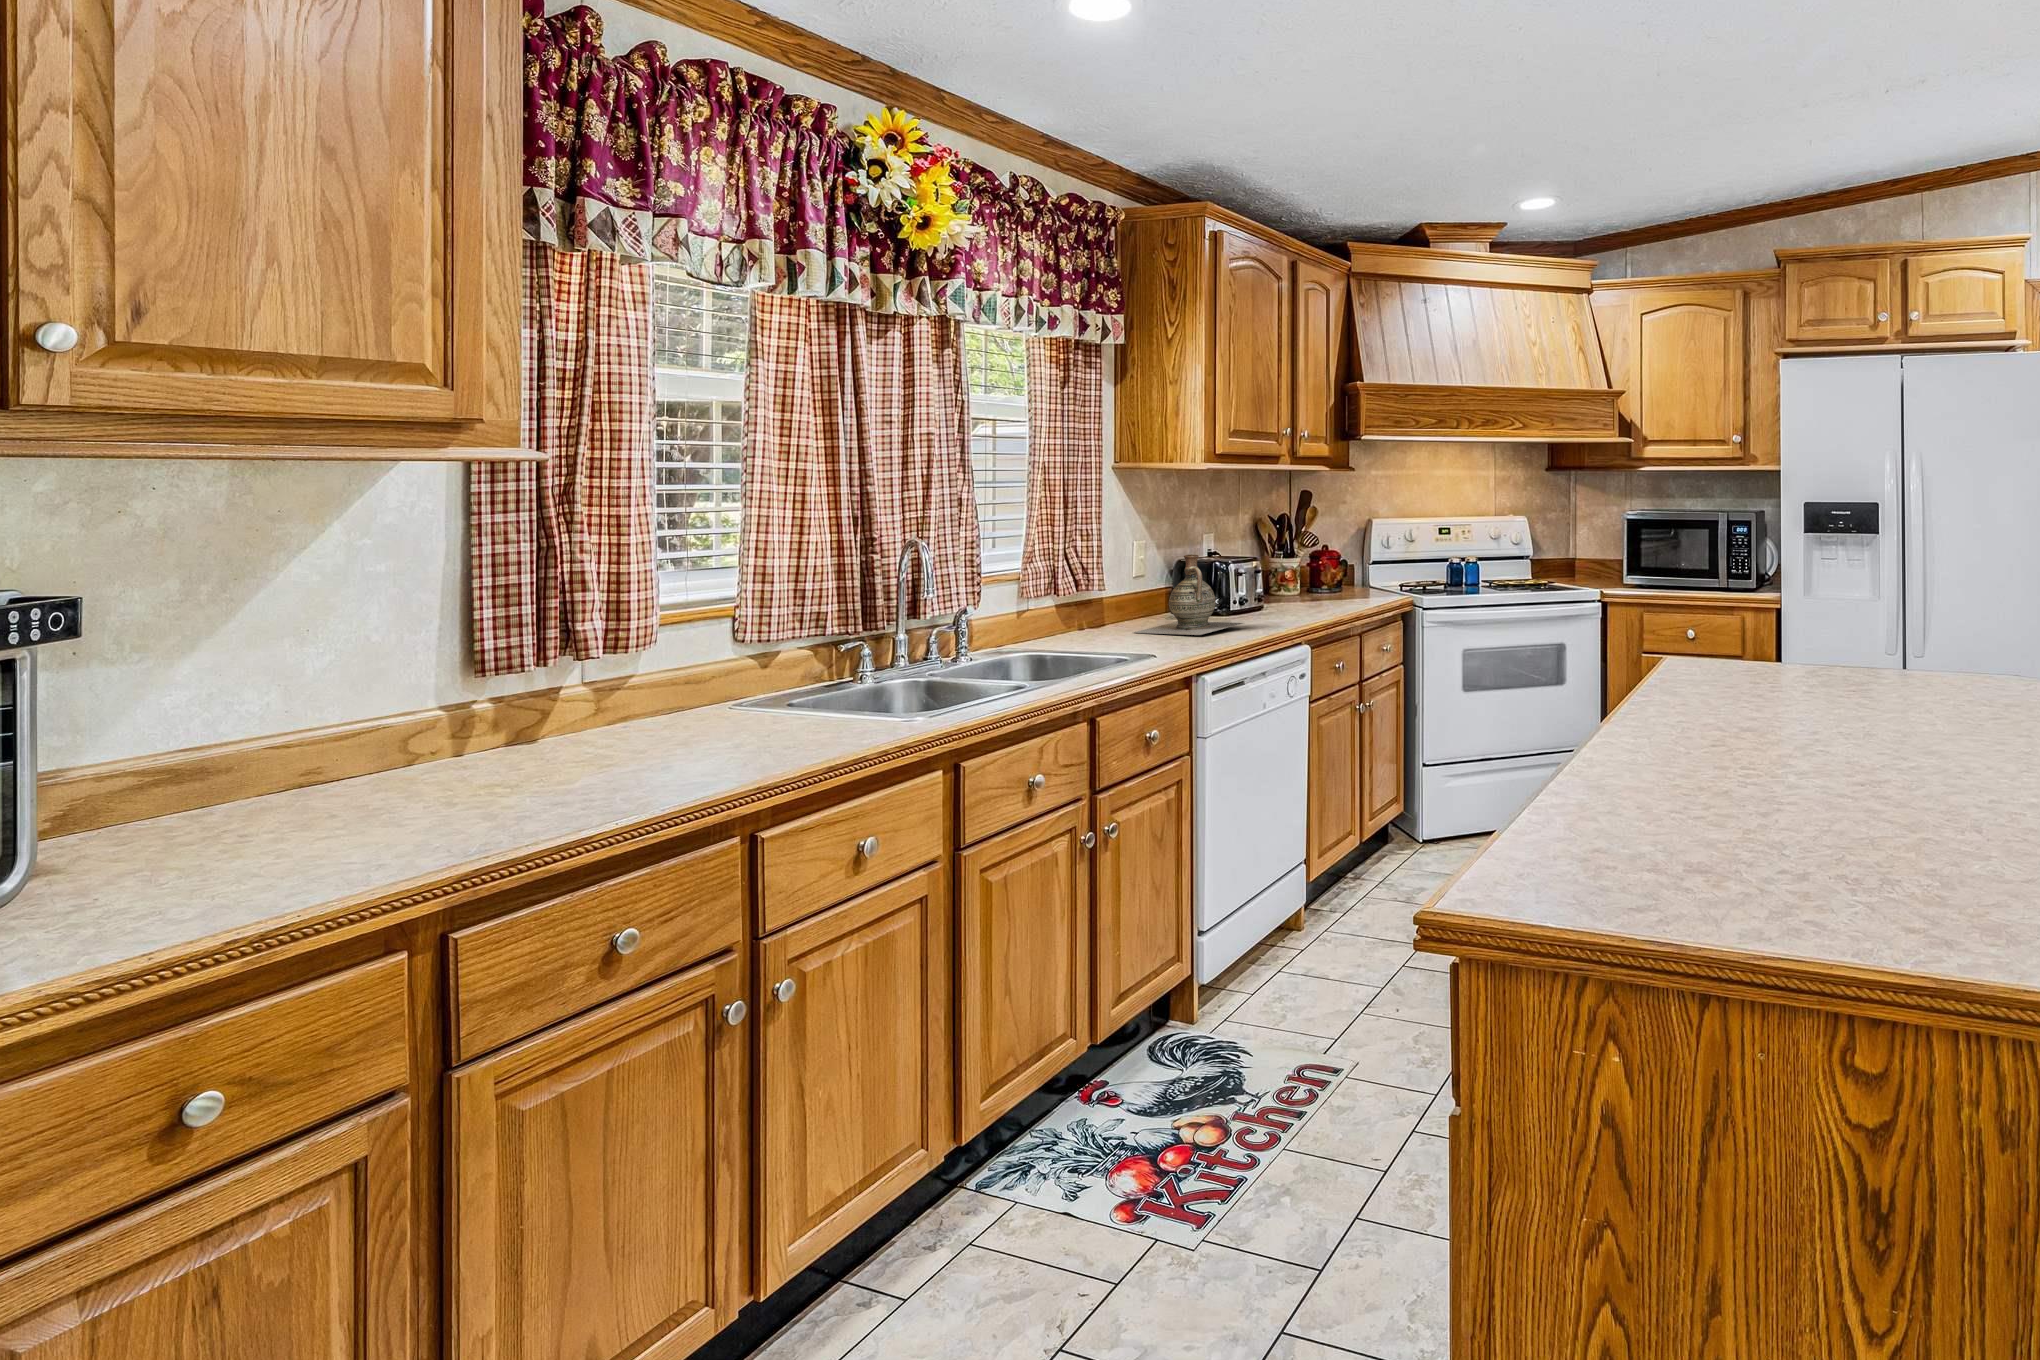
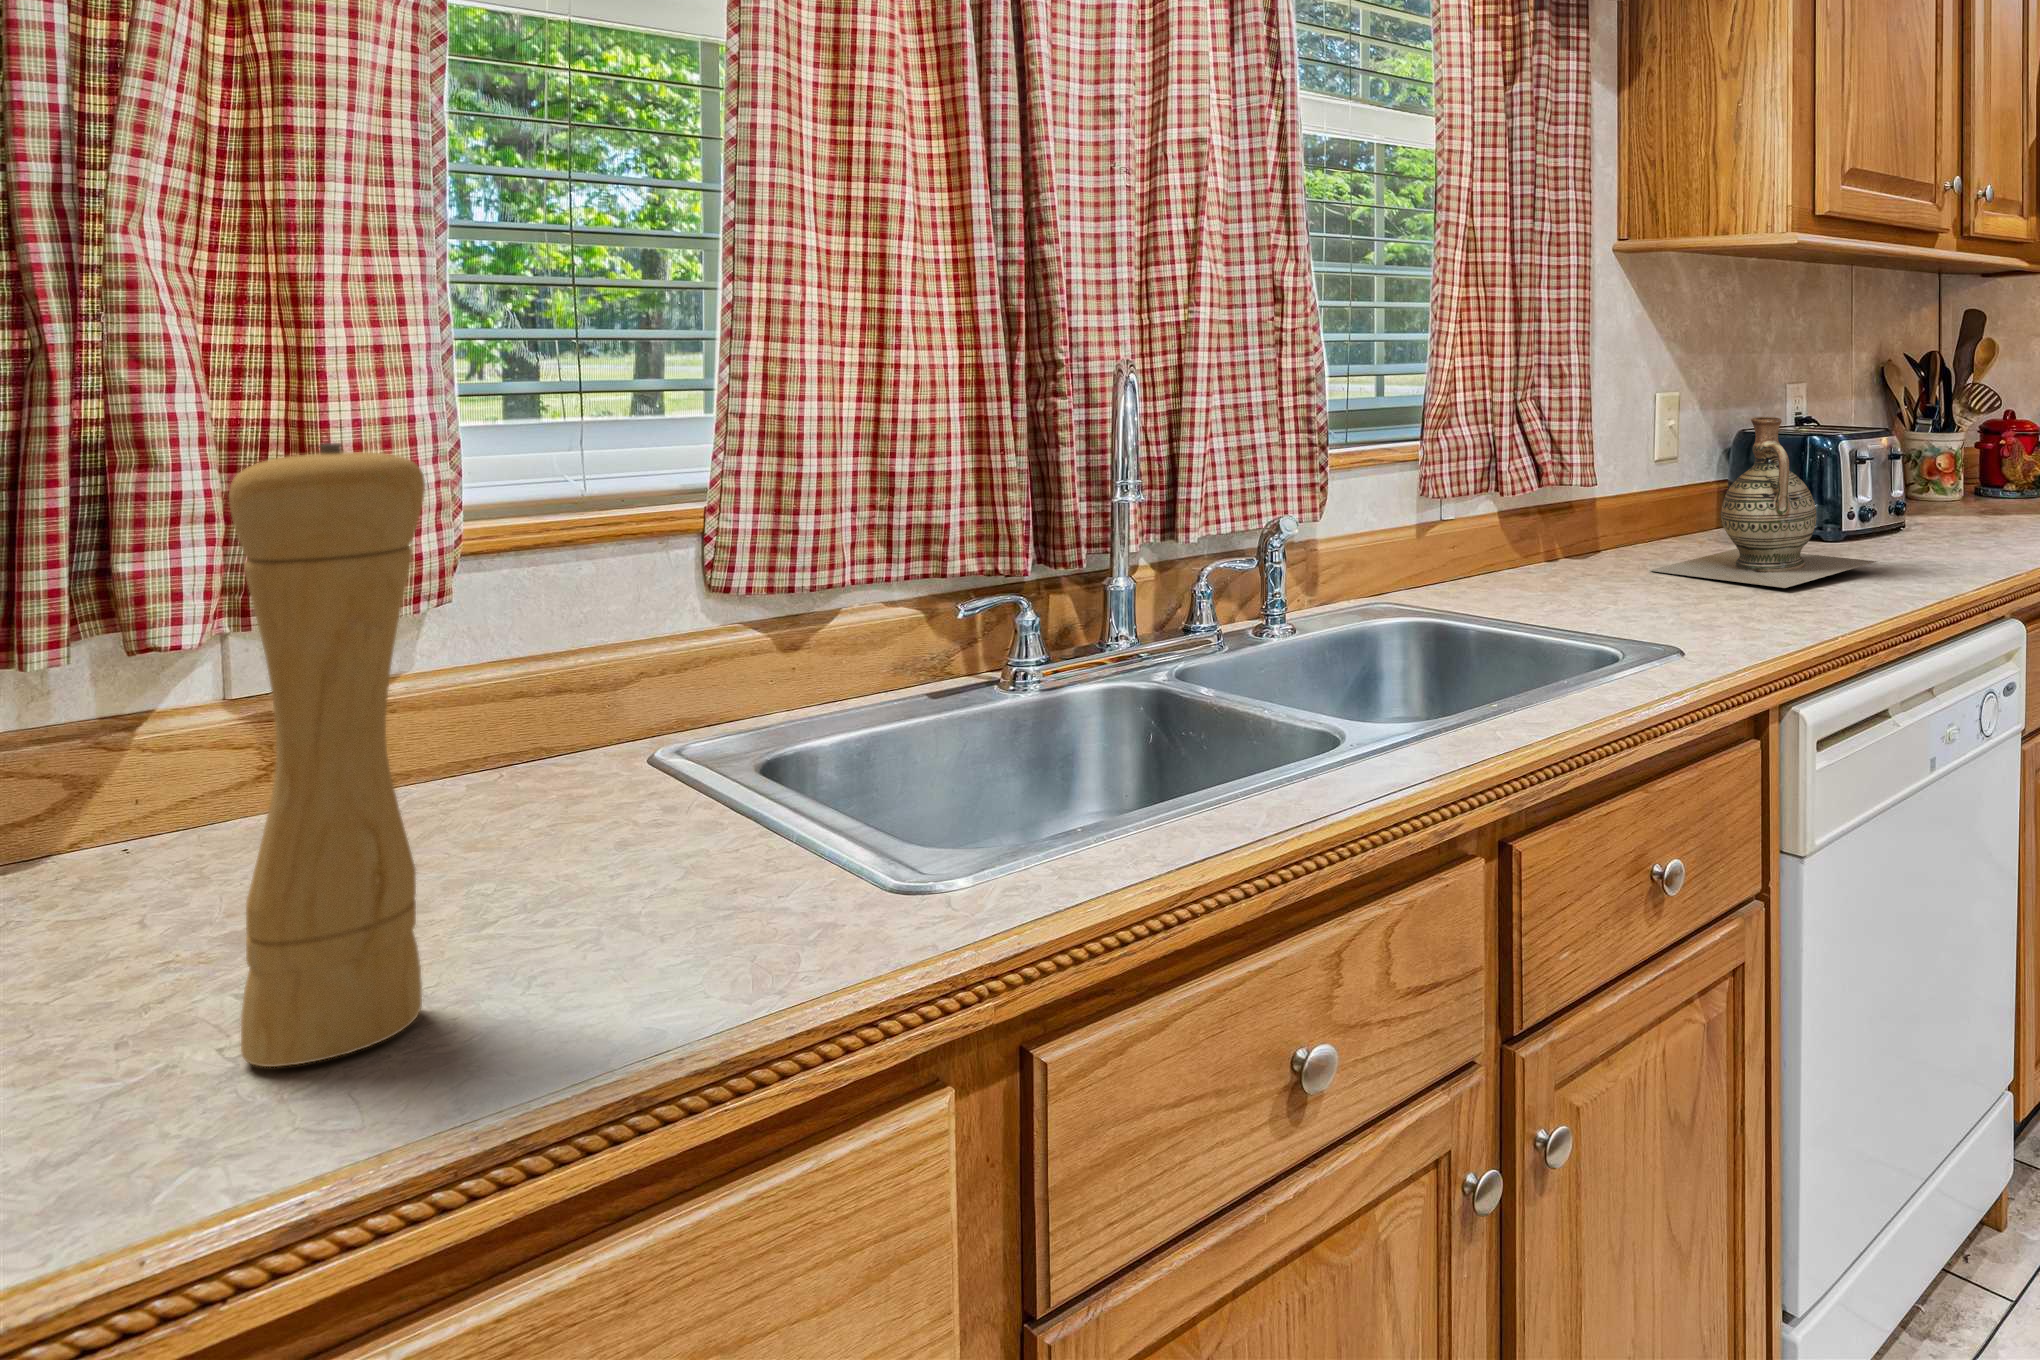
pepper mill: none [746,575,795,752] -> present [229,443,425,1067]

